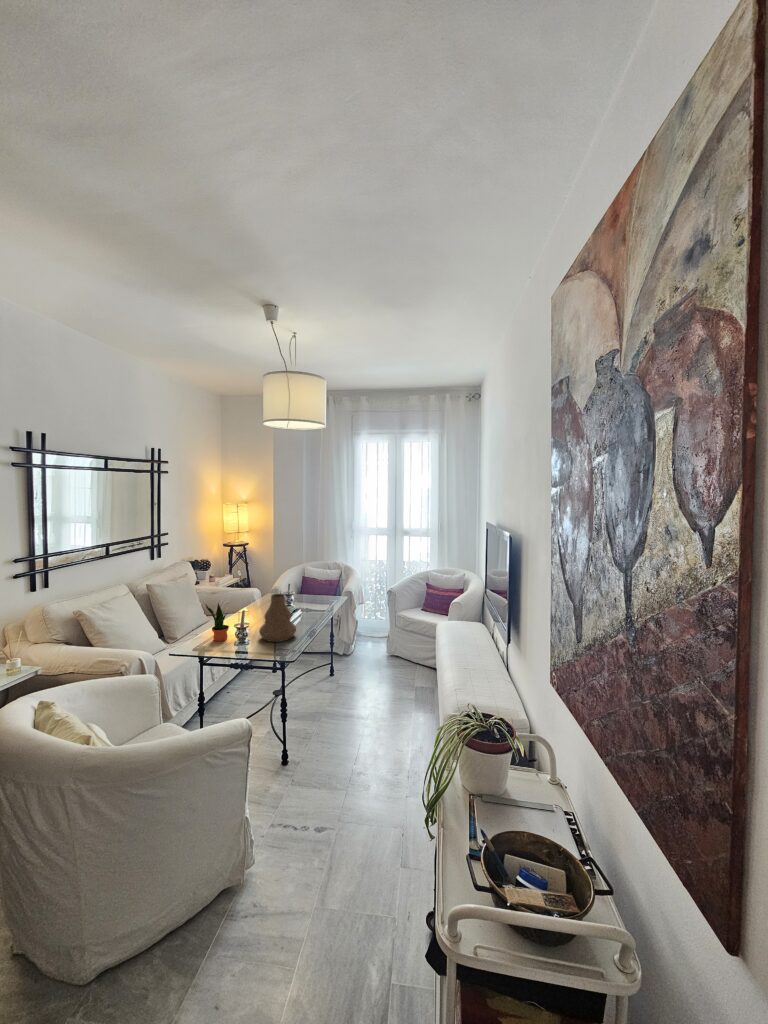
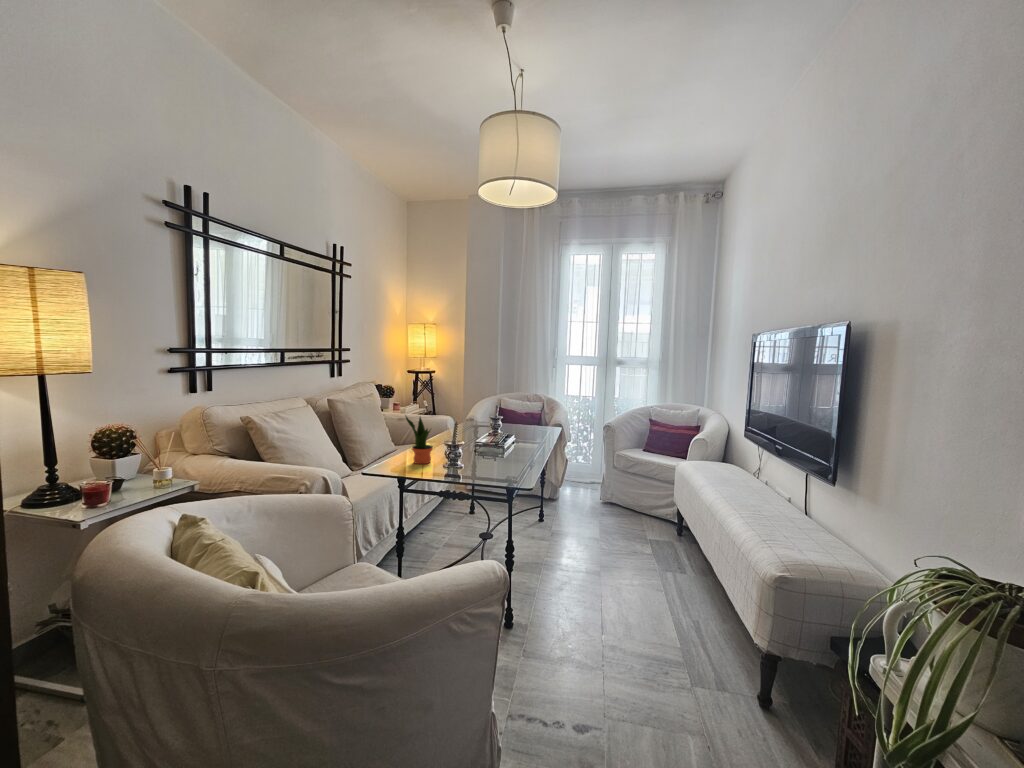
vase: present [259,594,296,642] -> none [472,407,519,468]

